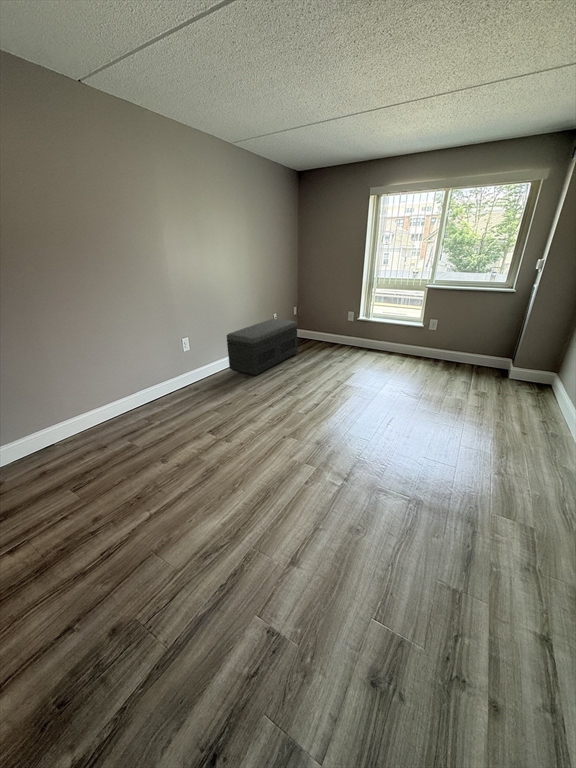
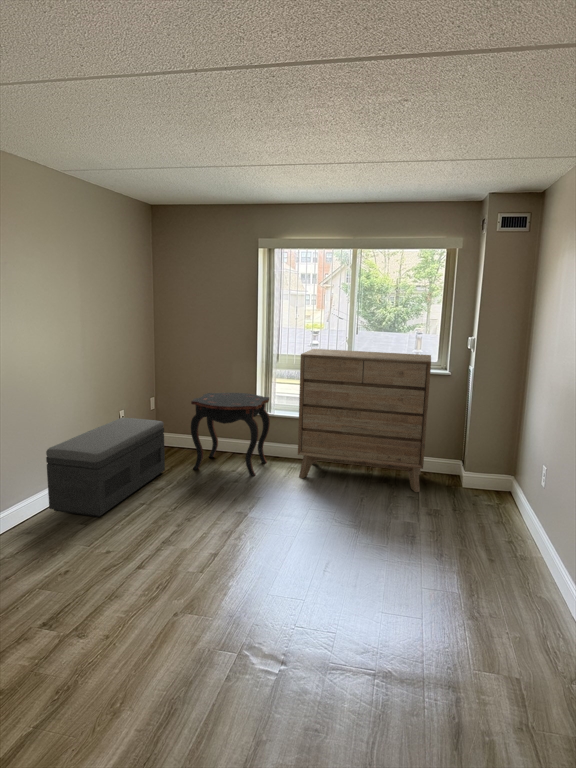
dresser: none [383,272,501,380] -> present [298,349,431,492]
side table: none [314,304,368,360] -> present [191,393,270,476]

